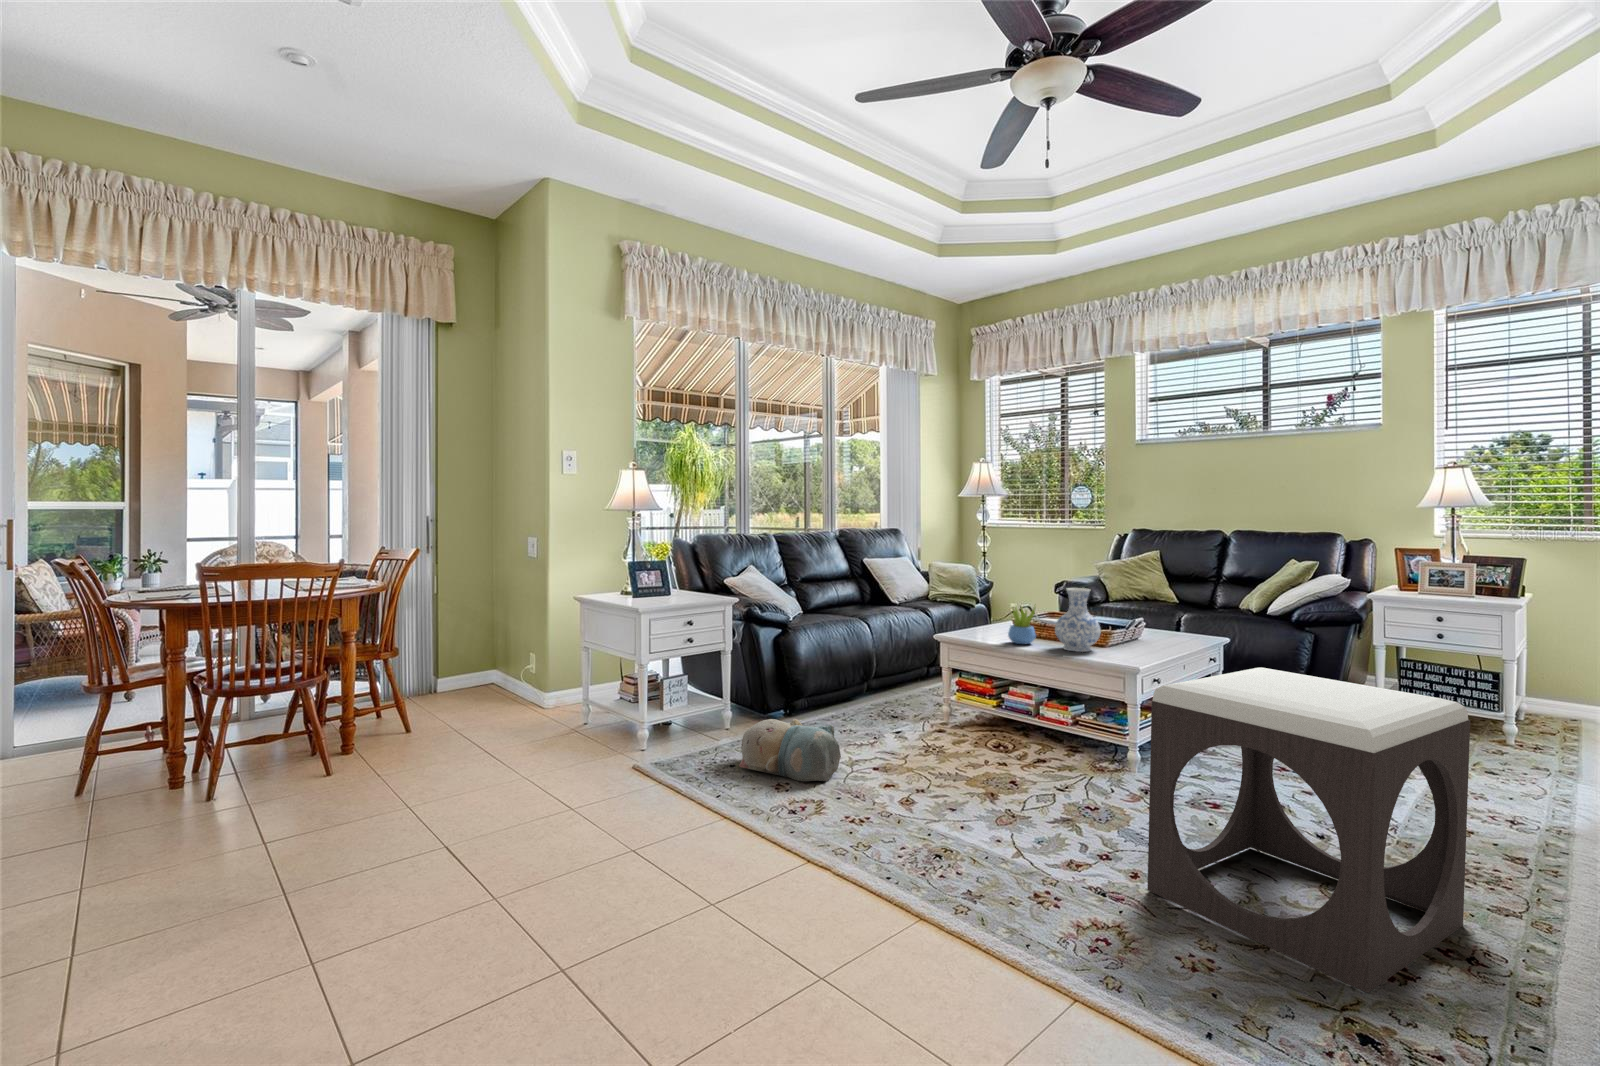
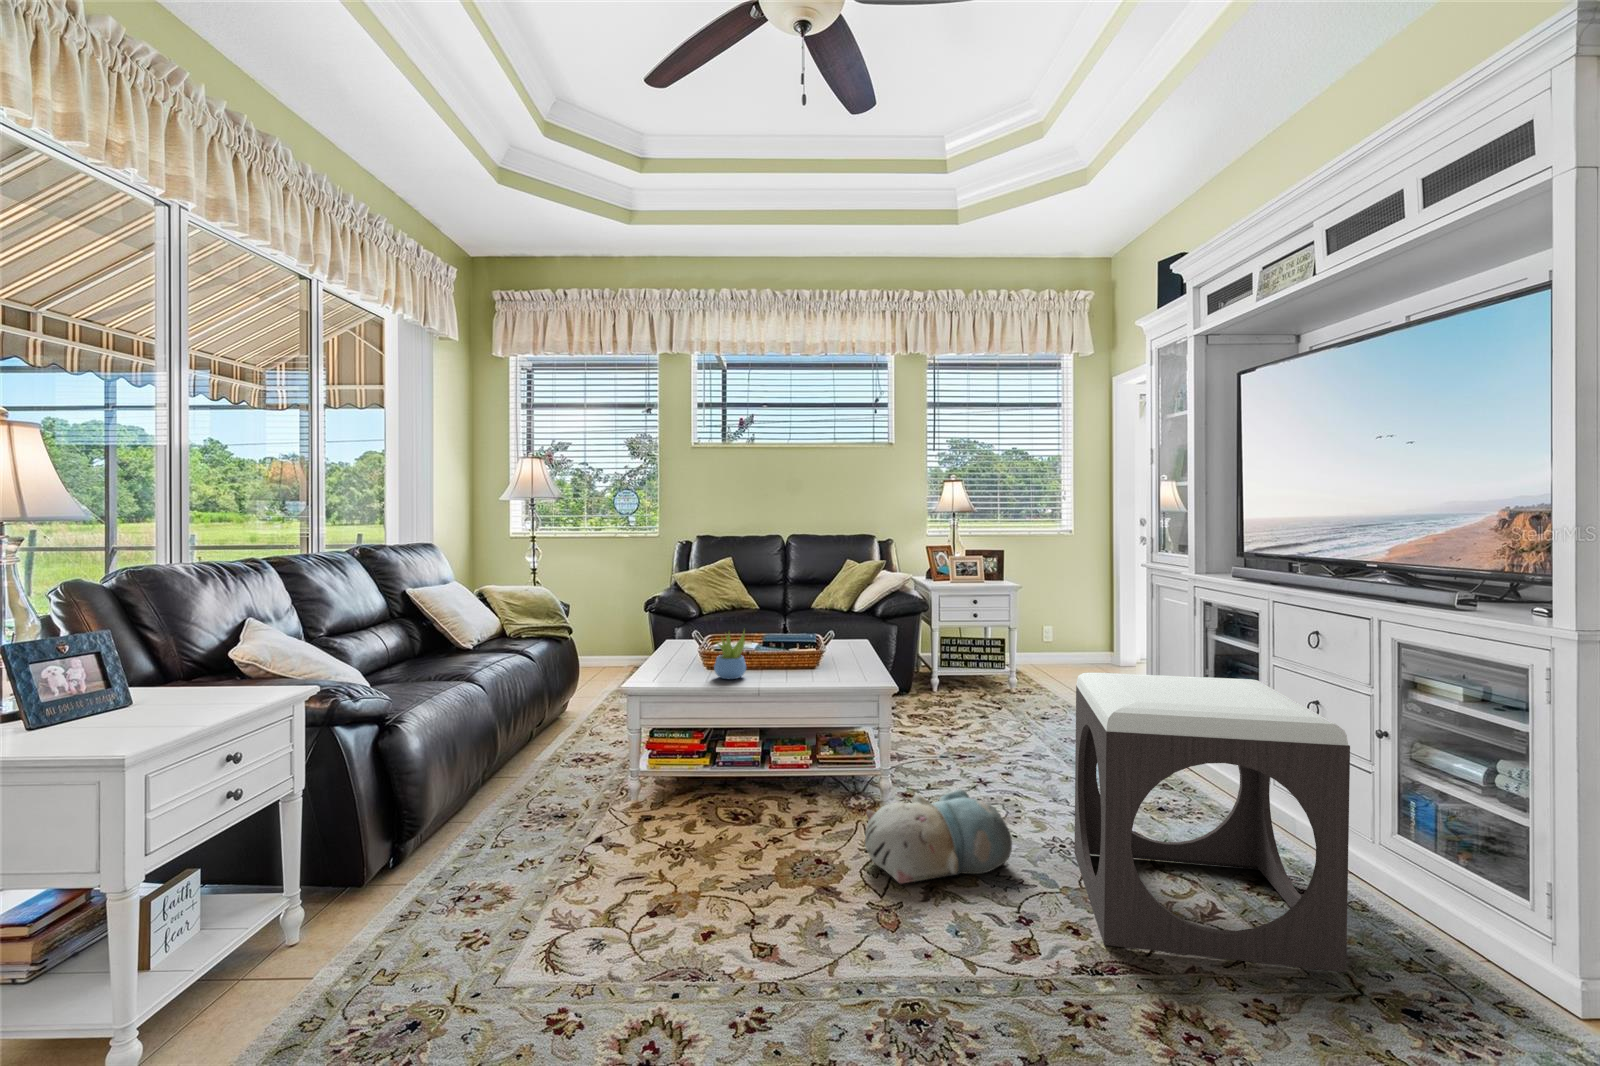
vase: present [1055,588,1101,652] -> none [773,605,822,679]
plush toy: present [739,719,841,782] -> present [865,789,1012,883]

